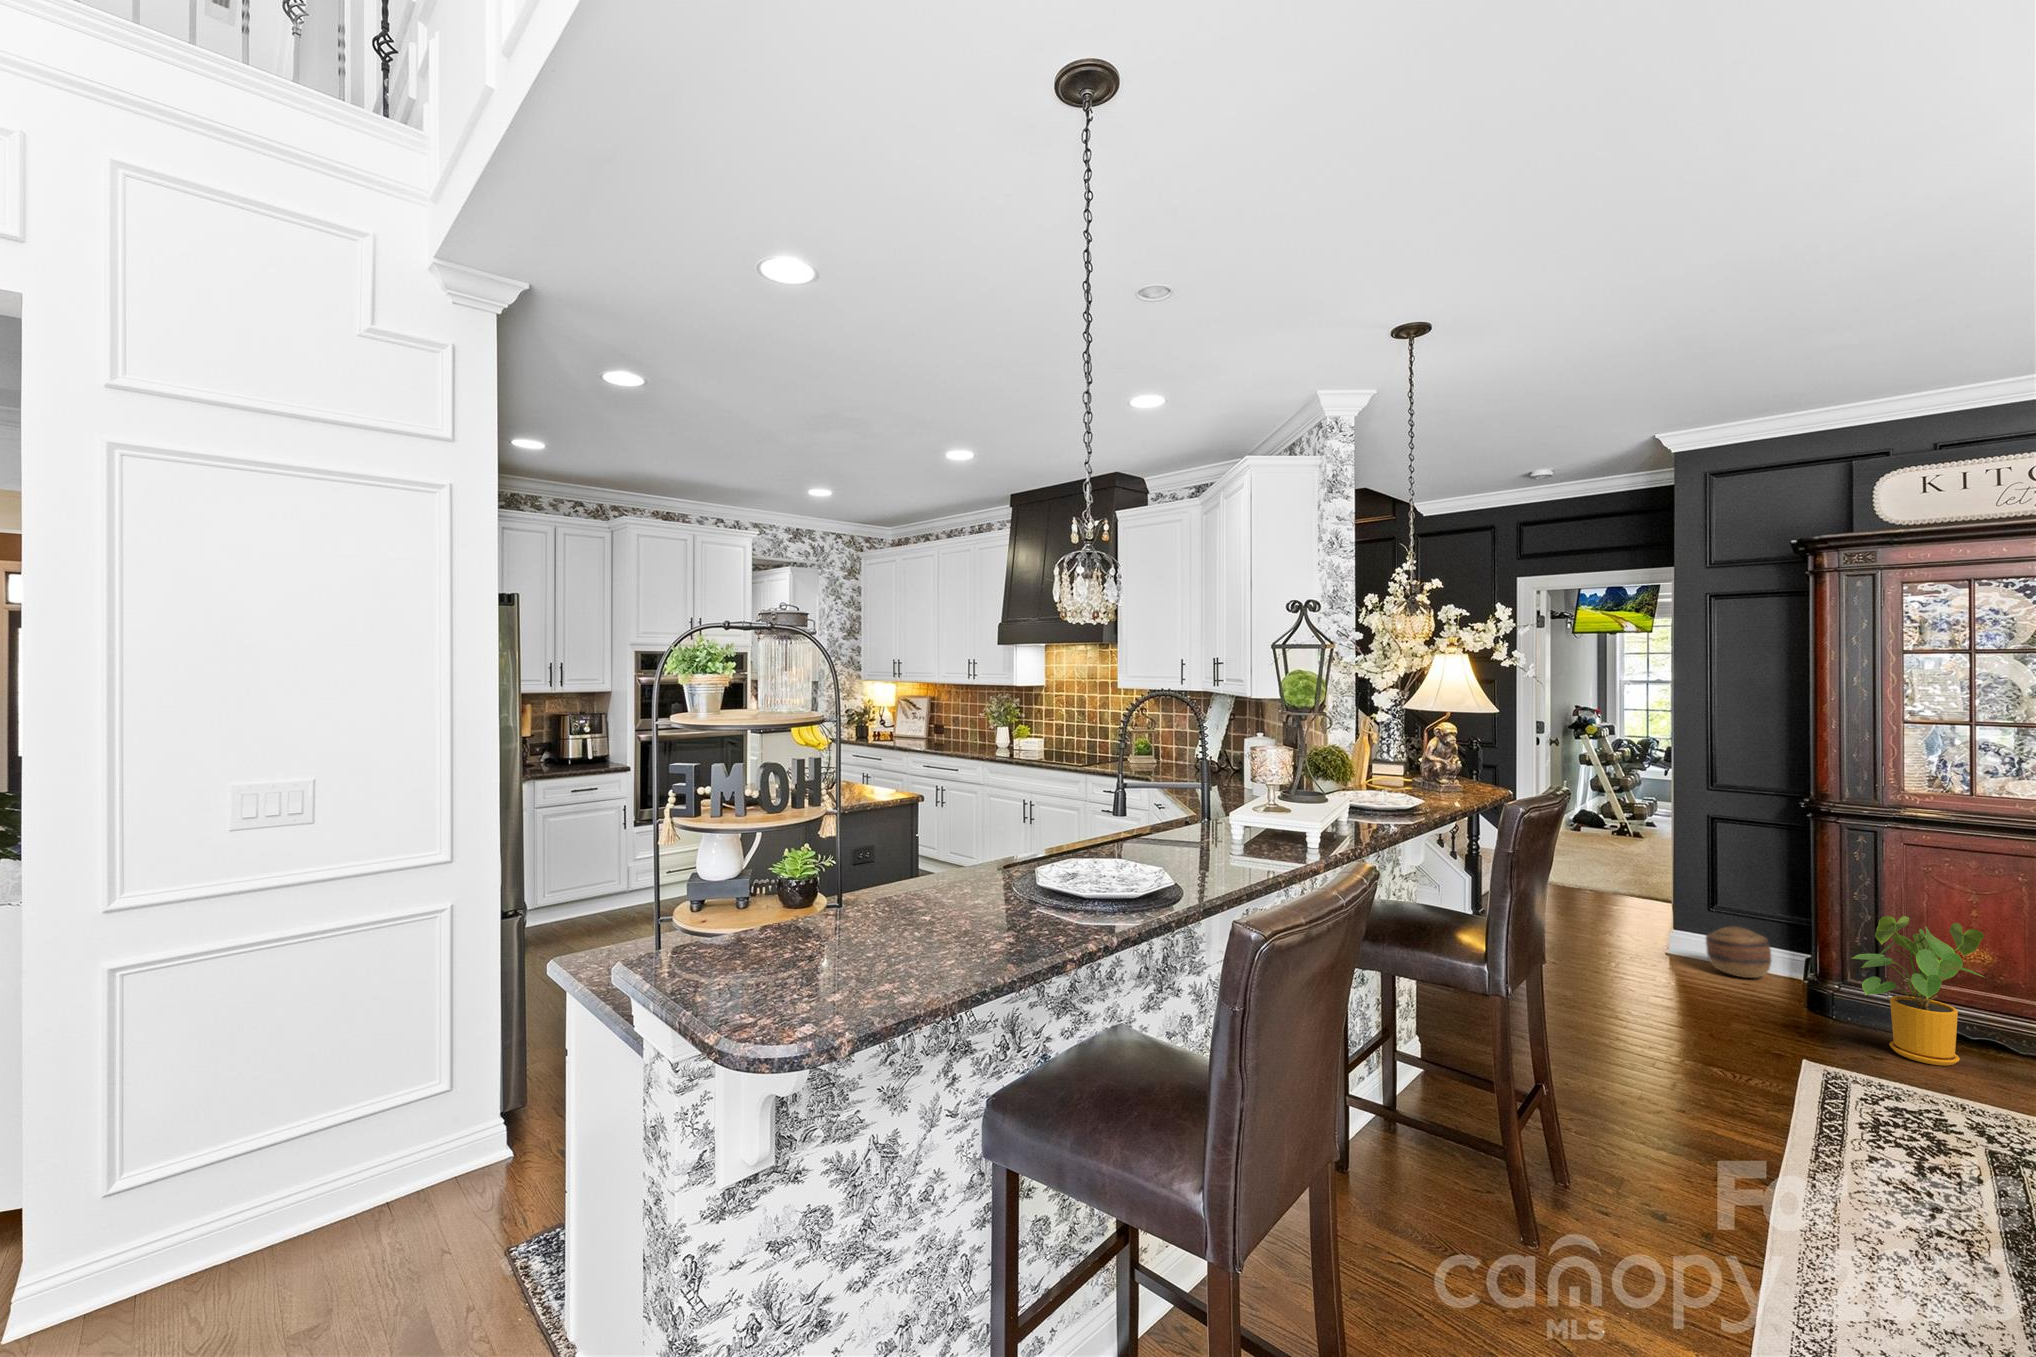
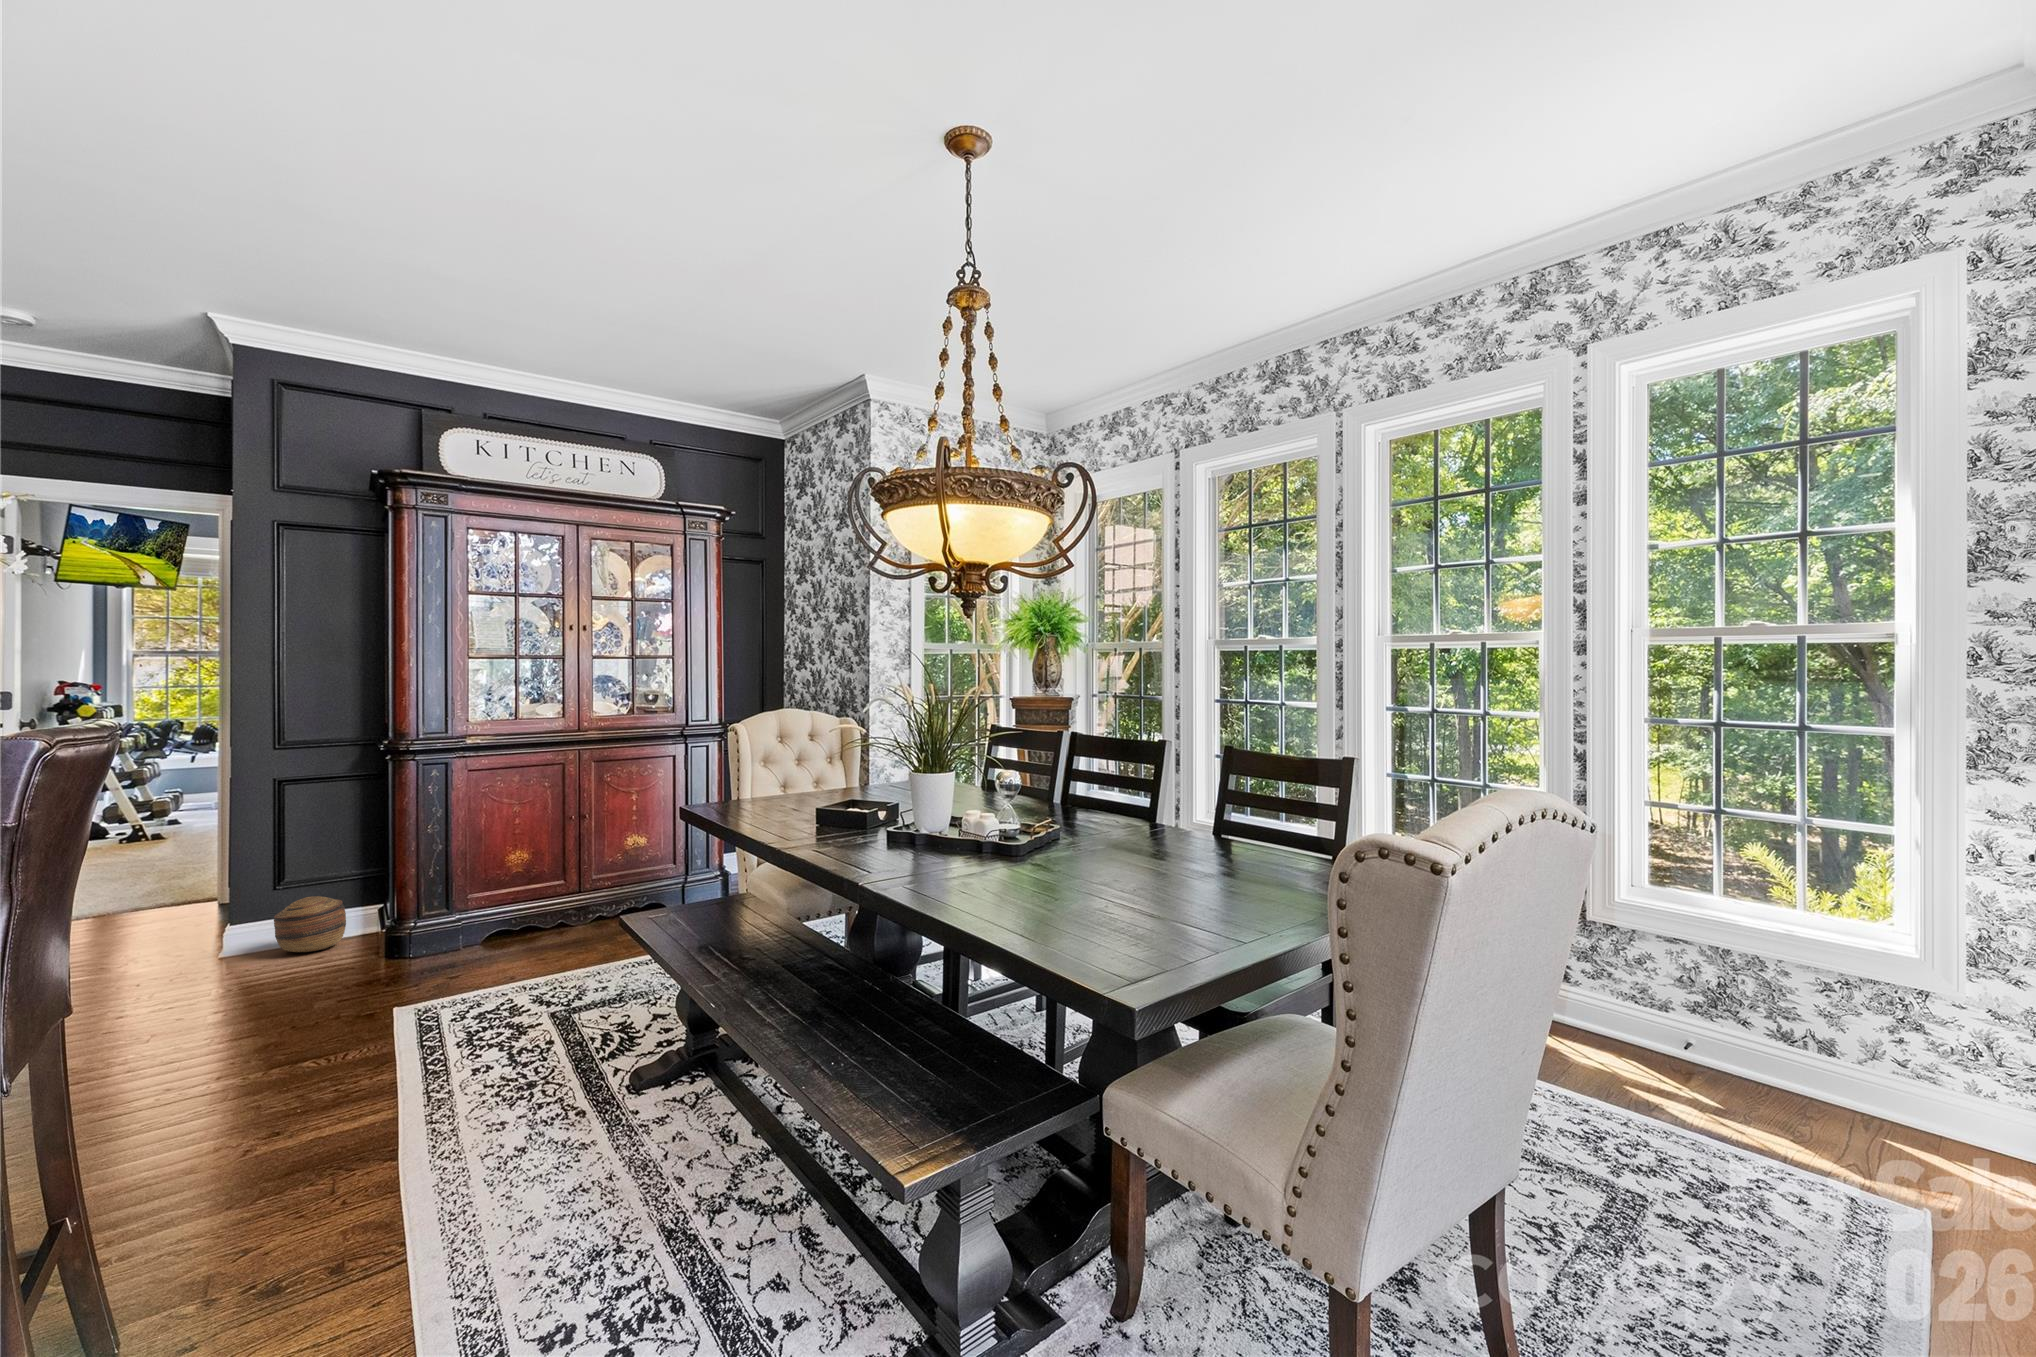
house plant: present [1852,916,1984,1066] -> none [432,835,535,969]

